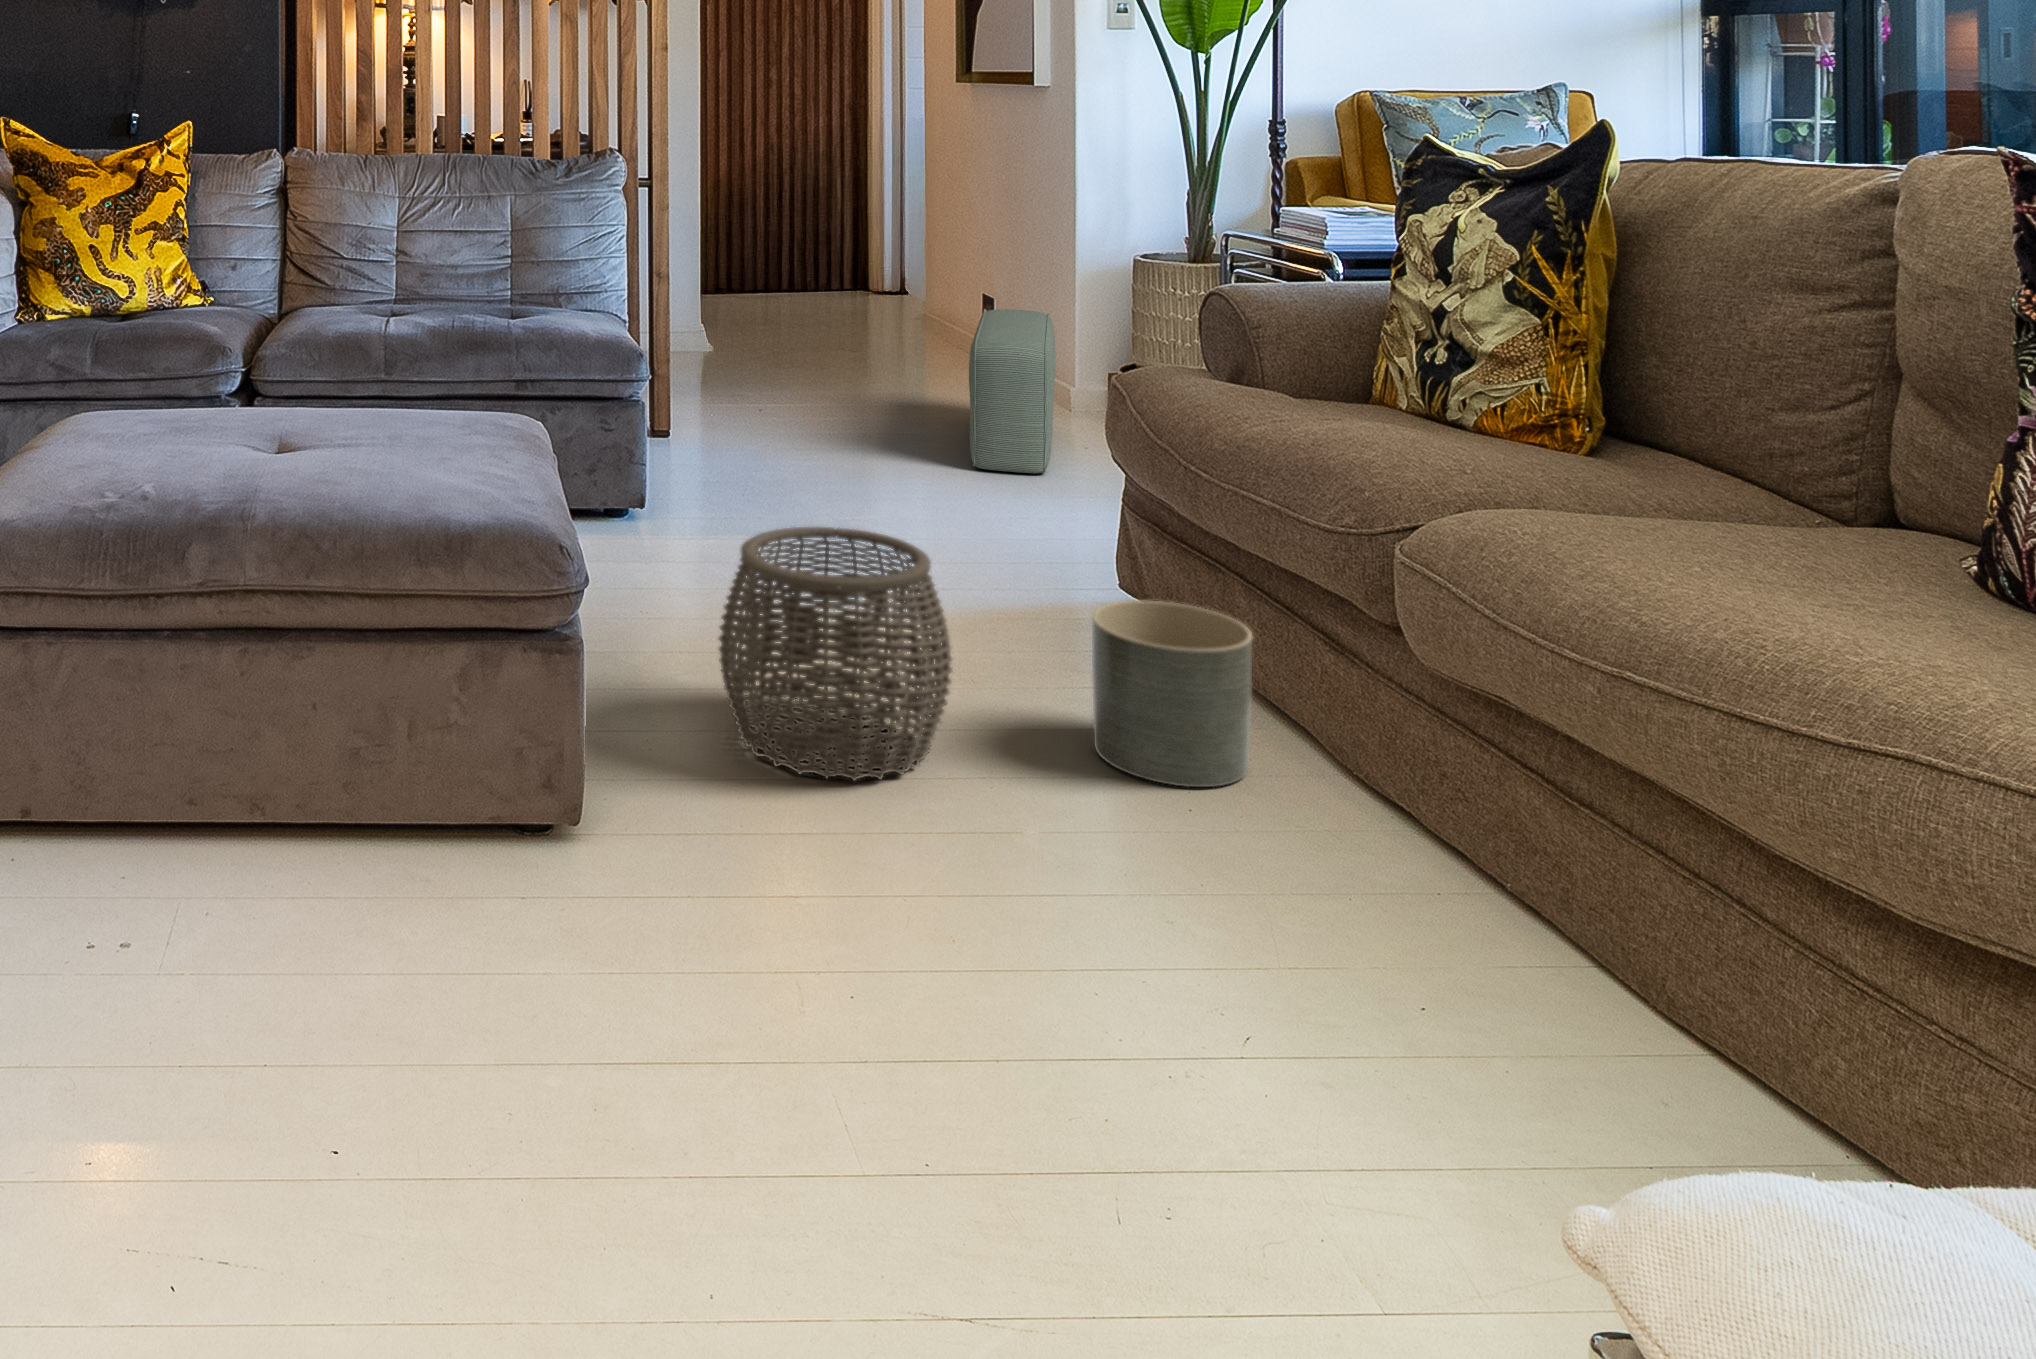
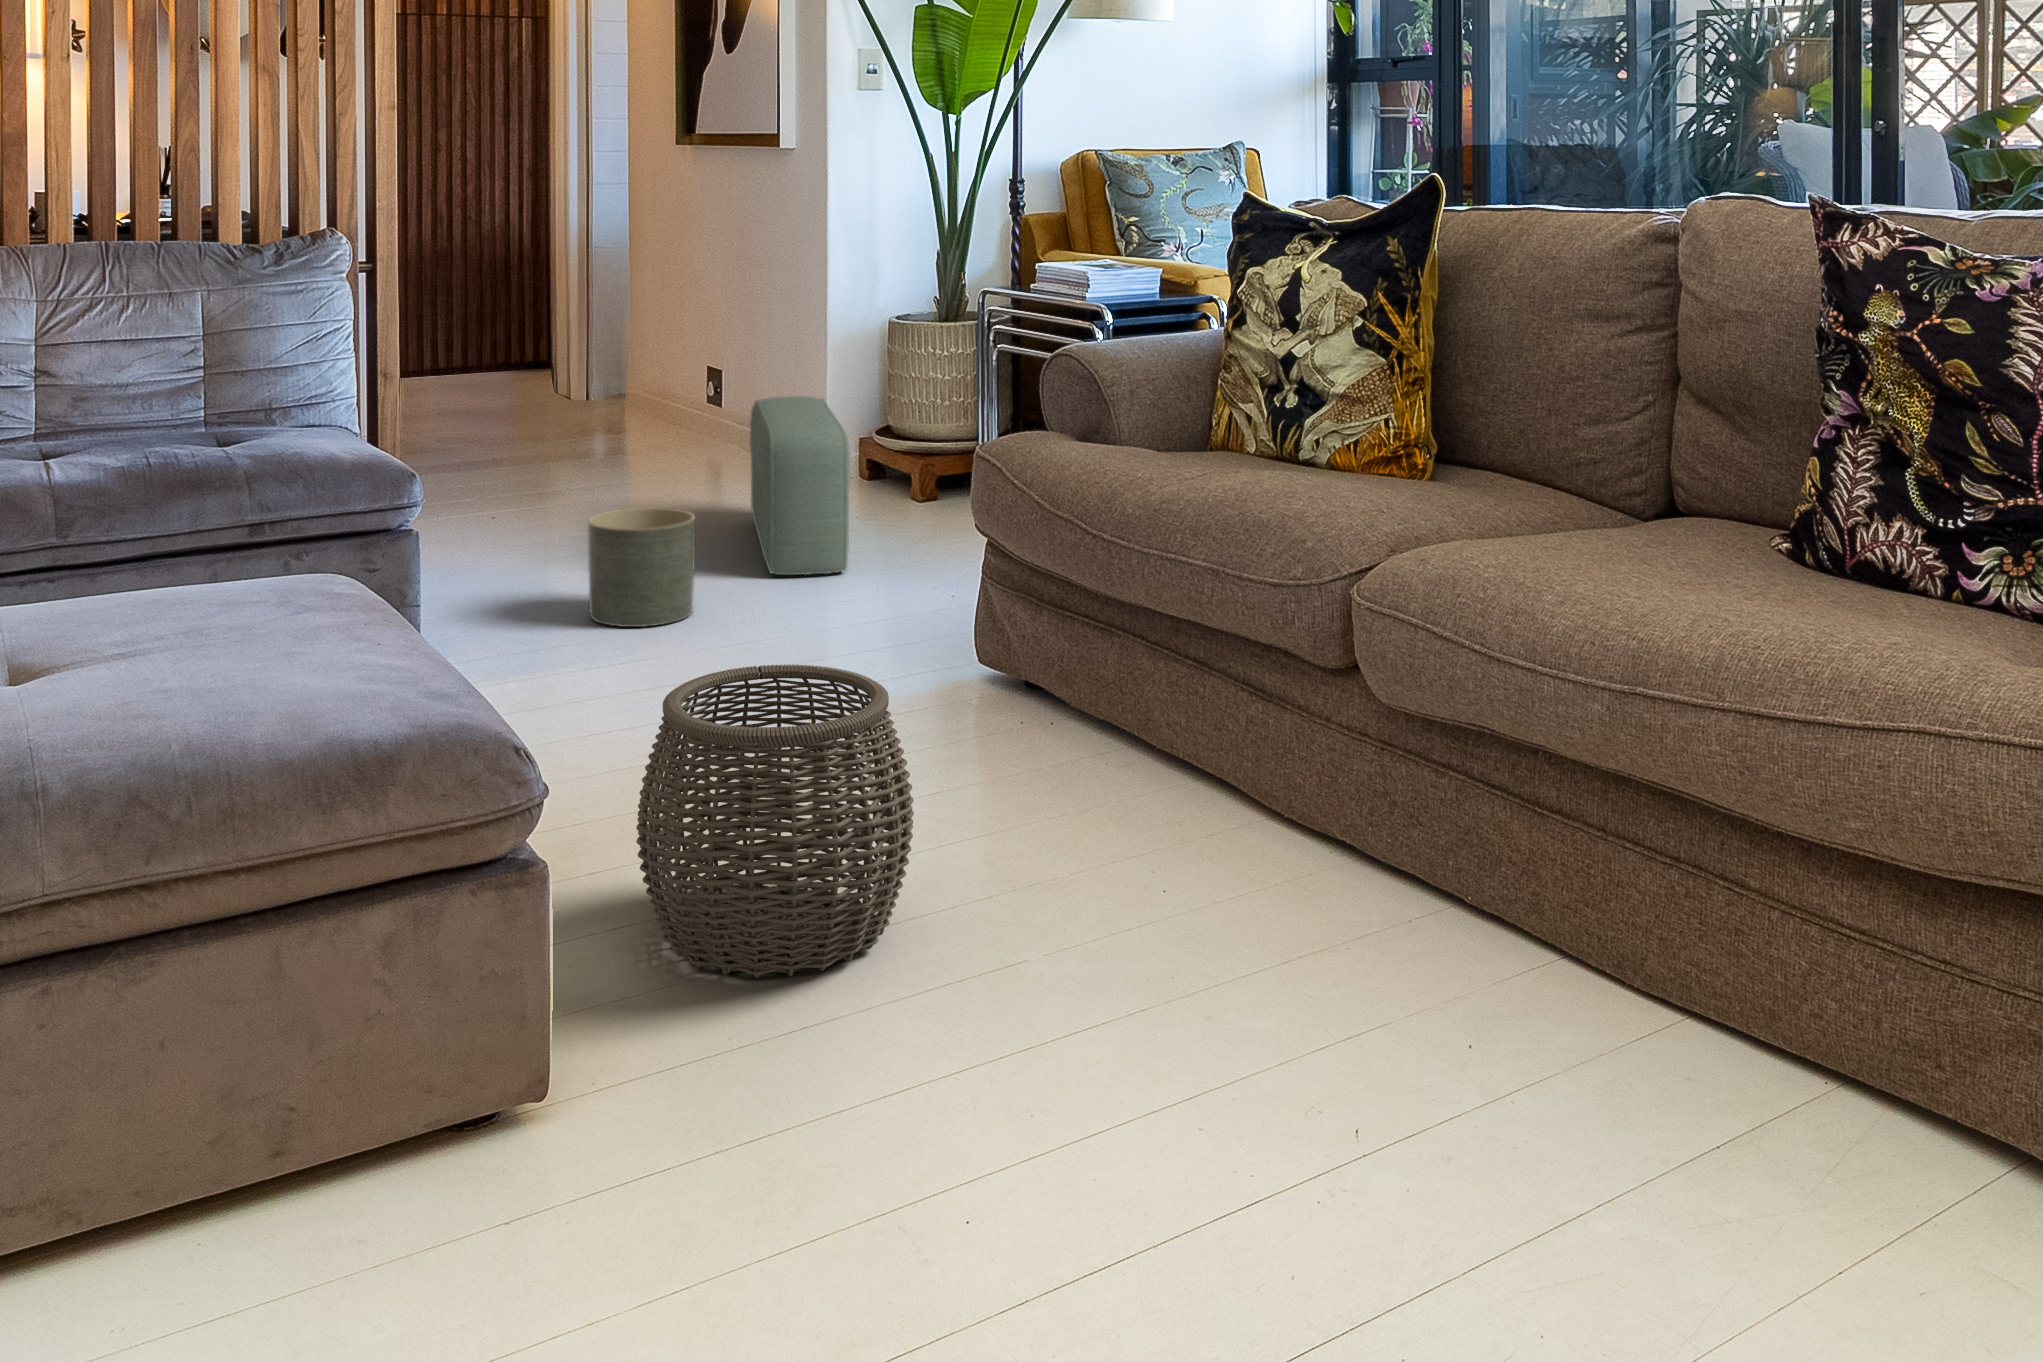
planter: present [1092,601,1253,787] -> present [588,508,695,627]

